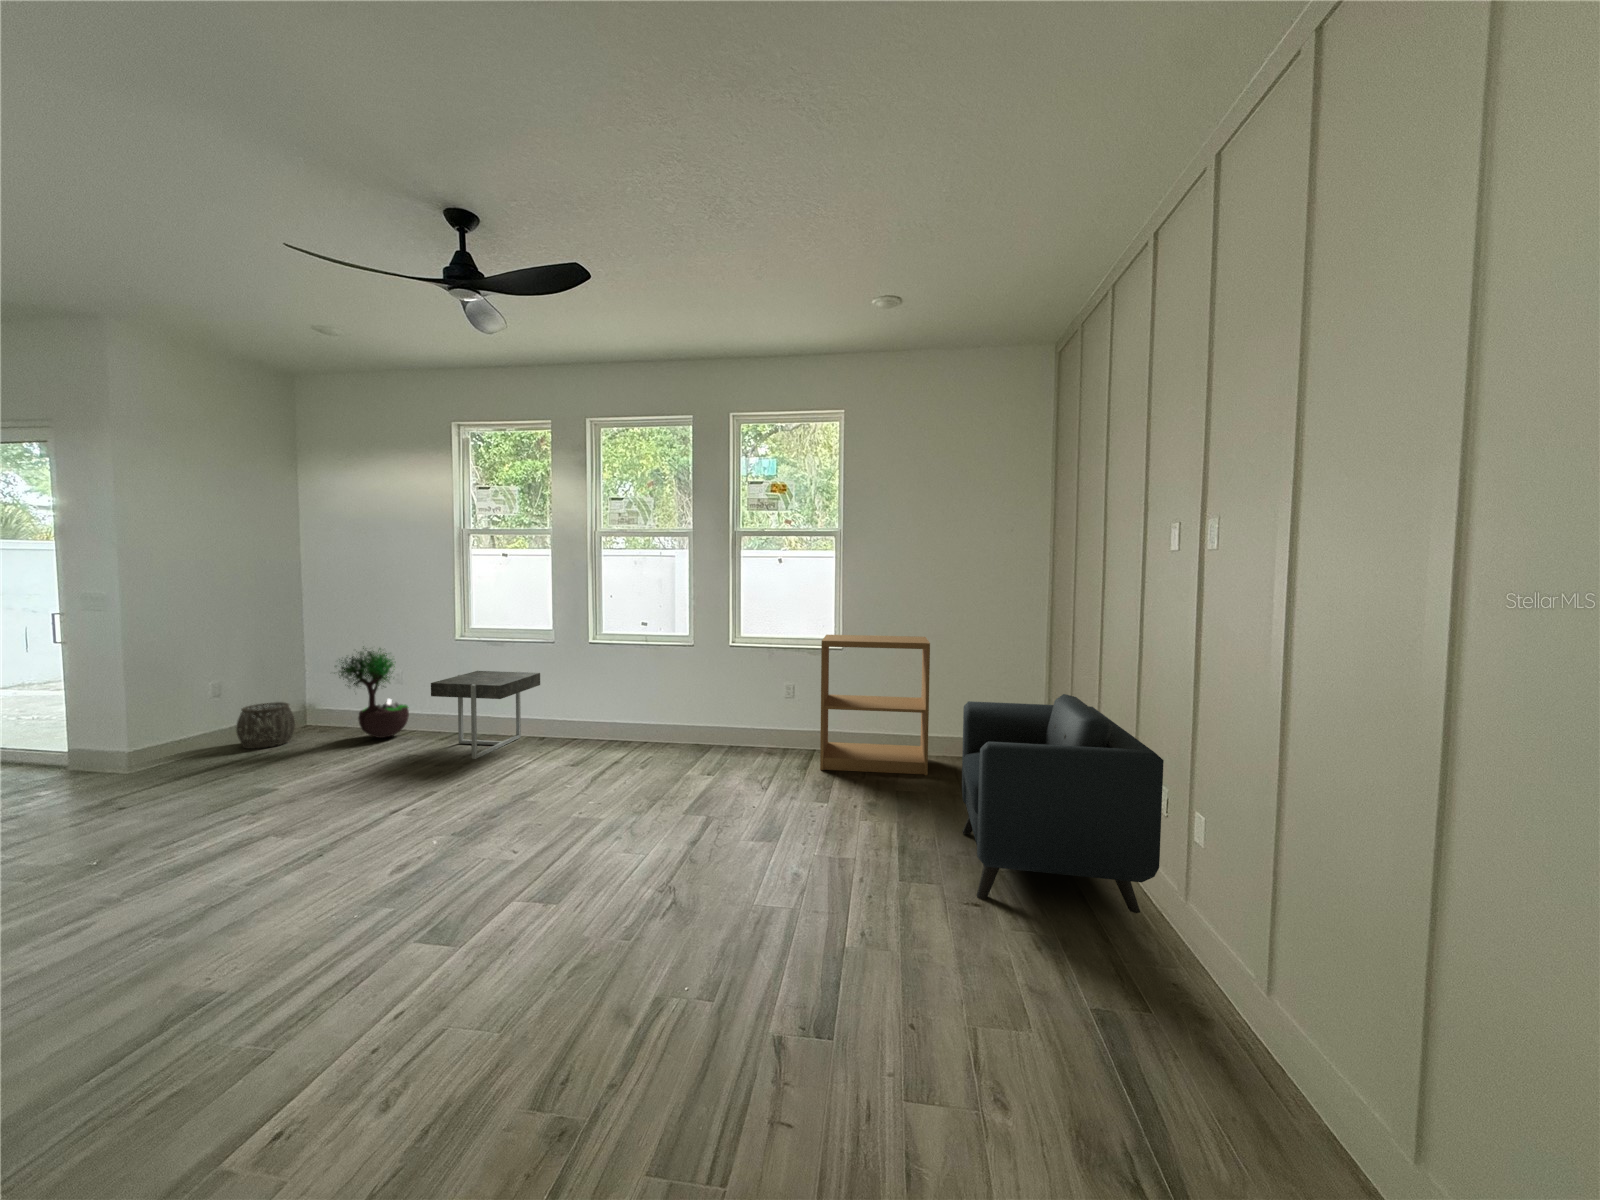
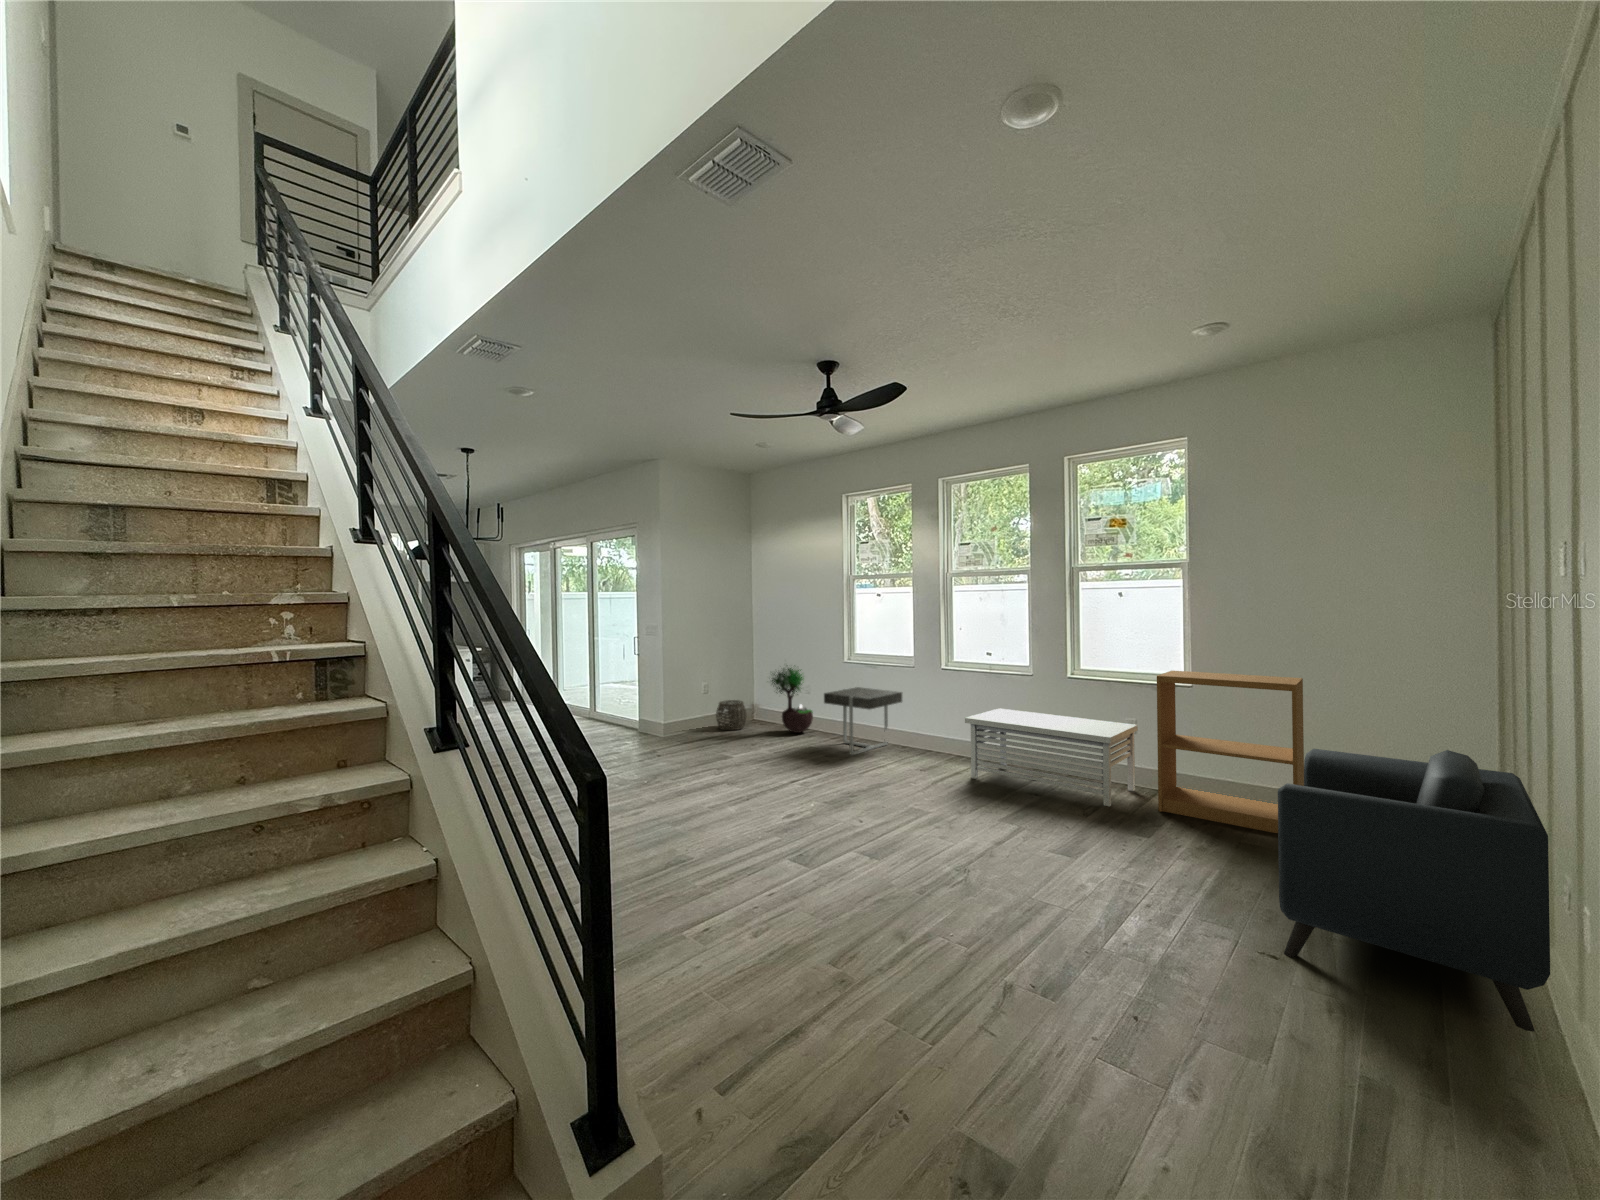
storage bench: none [627,683,795,774] -> present [965,708,1138,806]

